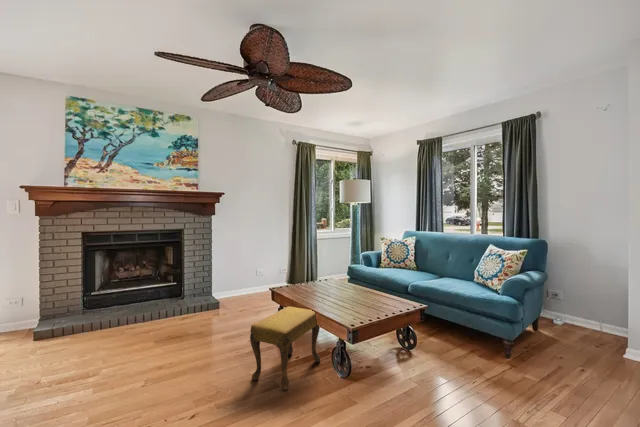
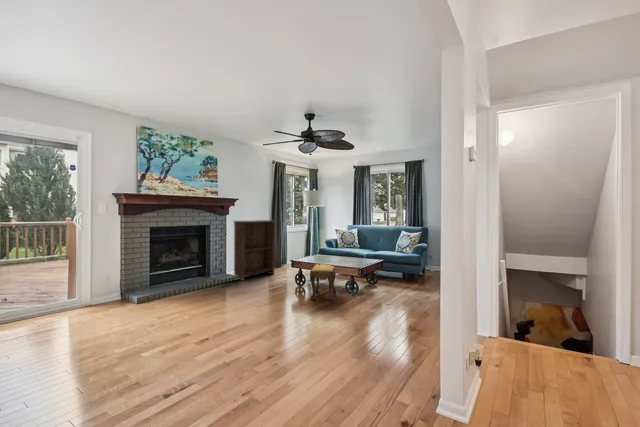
bookshelf: none [213,223,280,311] -> present [234,220,275,281]

